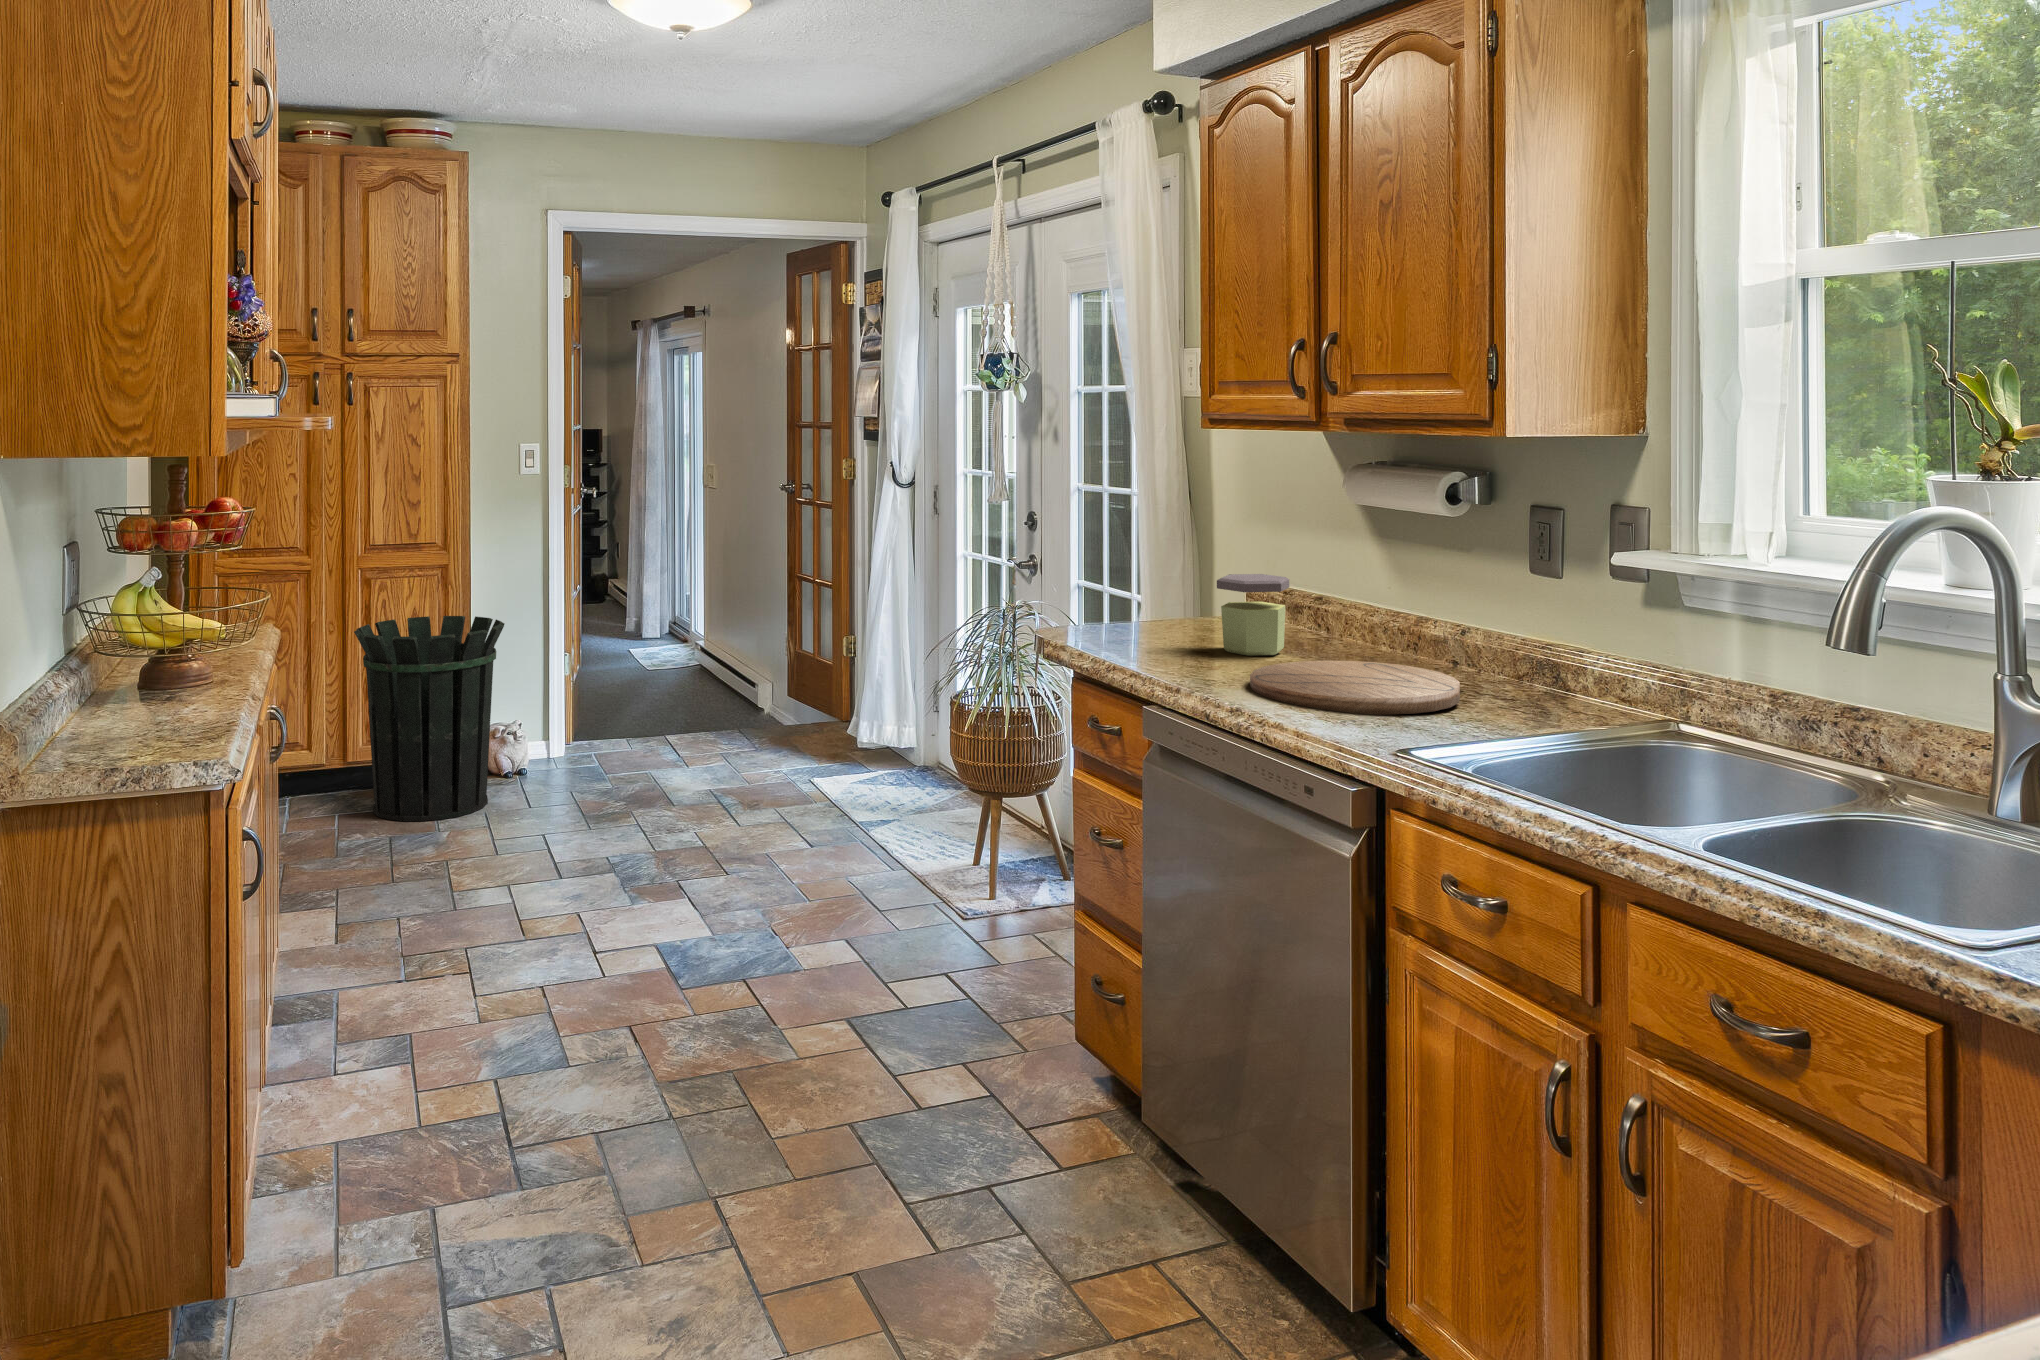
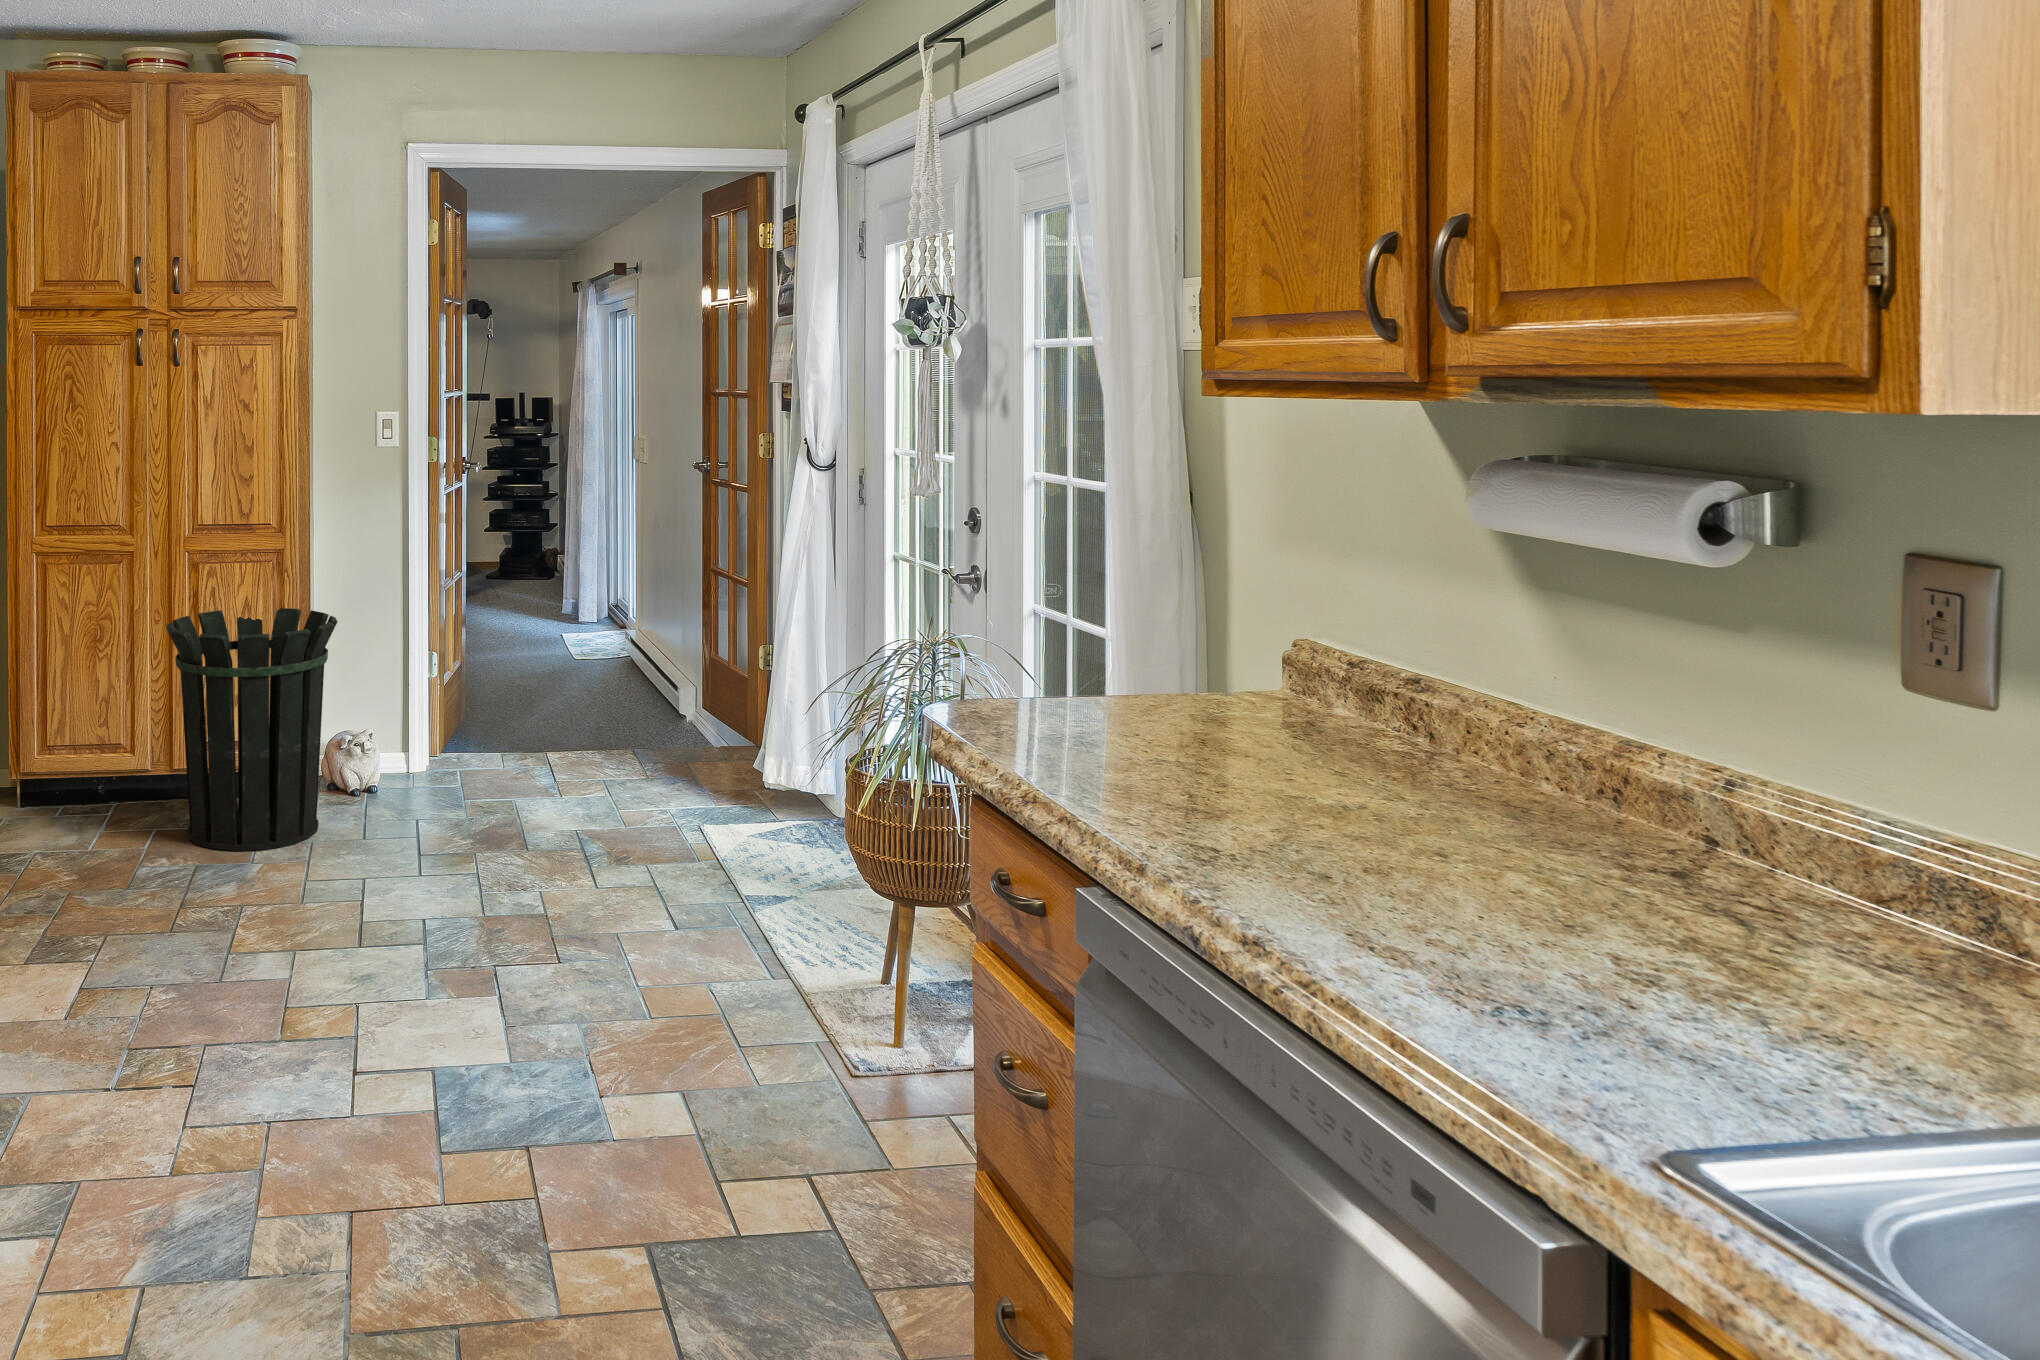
jar: present [1217,574,1289,656] -> none [1230,636,1362,780]
cutting board: present [1250,661,1460,715] -> none [1287,812,1739,973]

